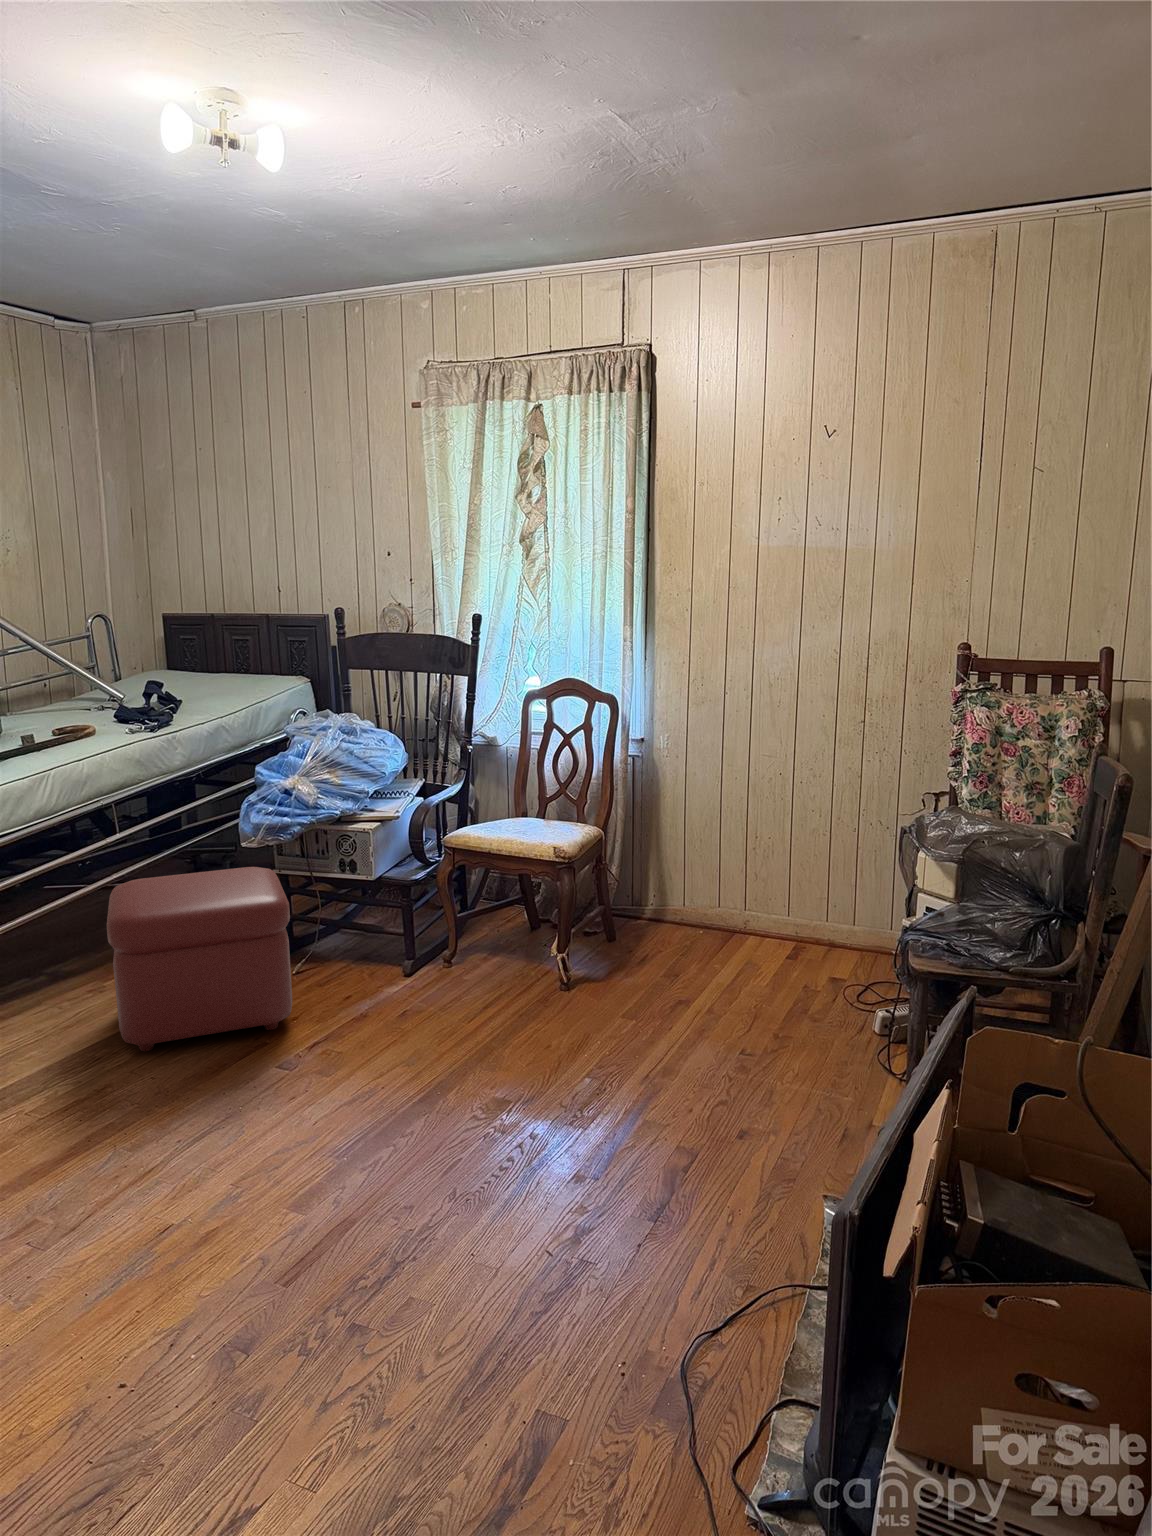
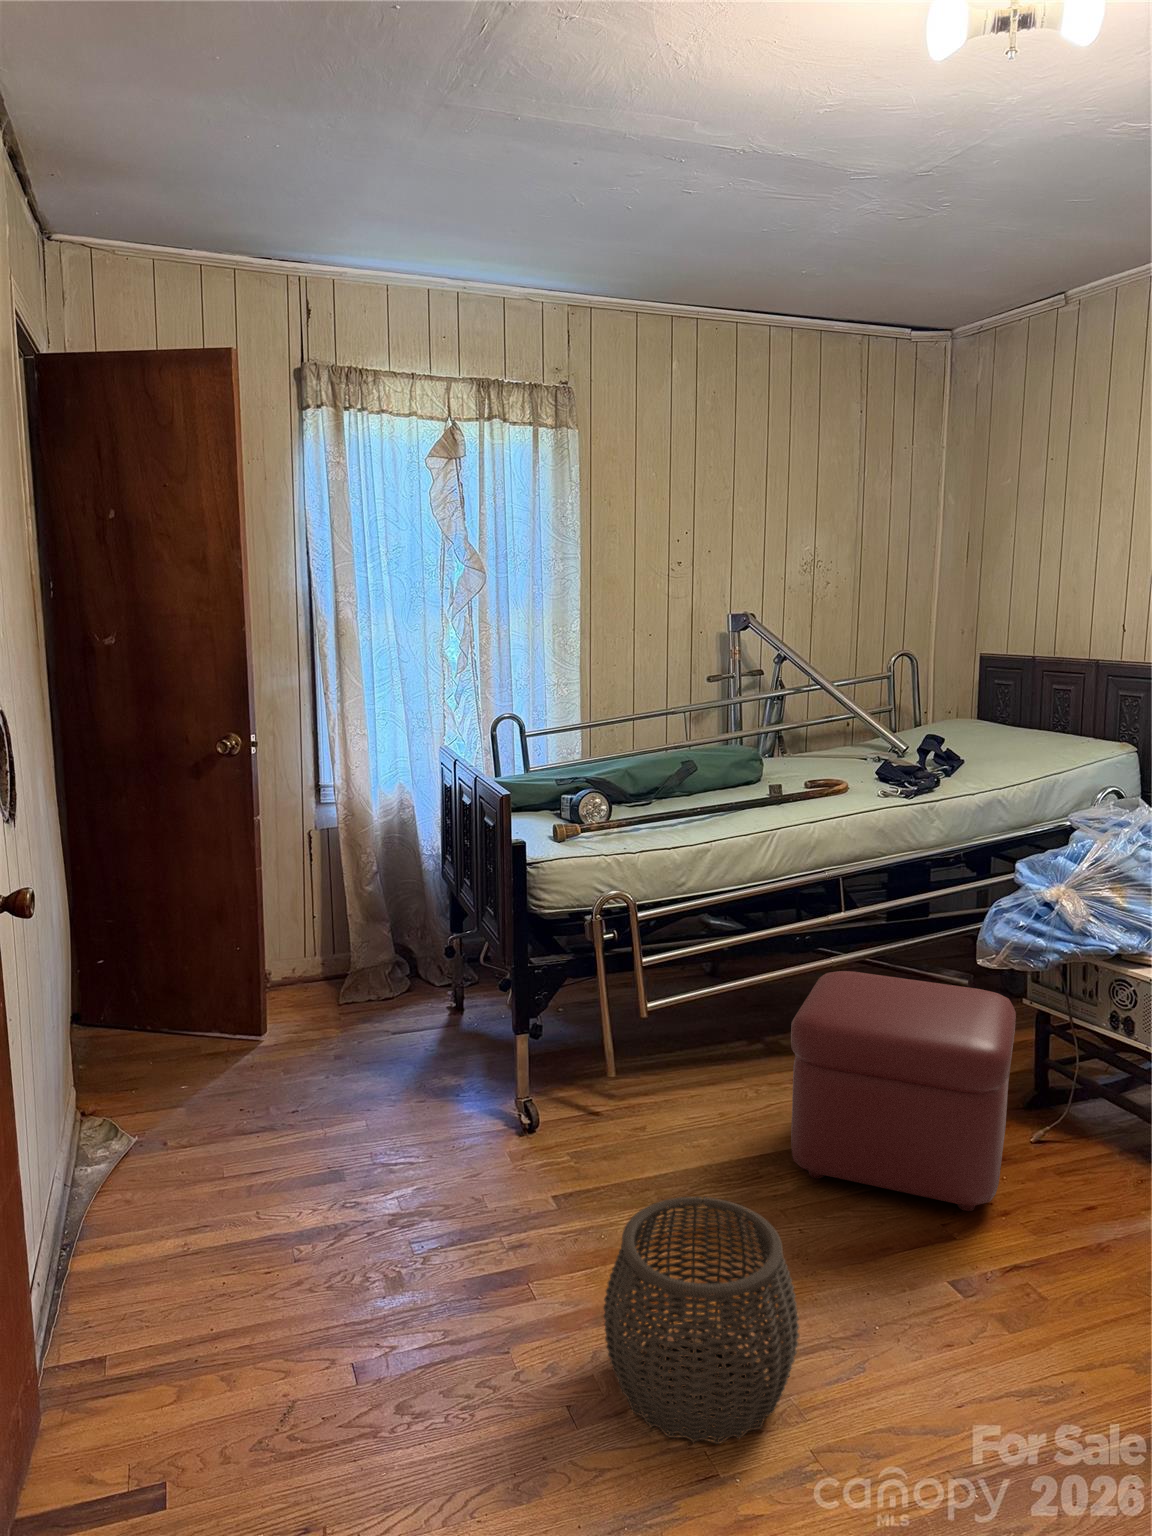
woven basket: none [28,1056,208,1252] -> present [603,1197,799,1444]

